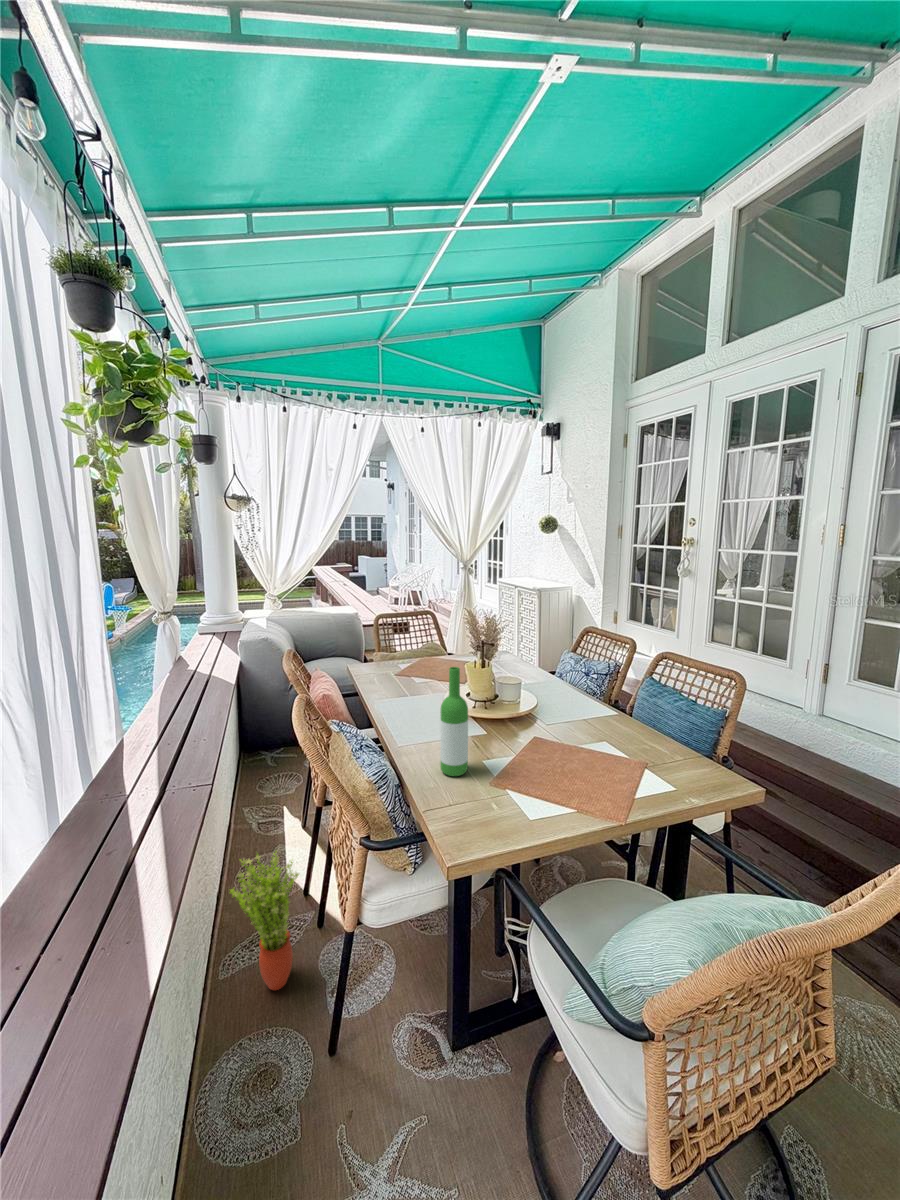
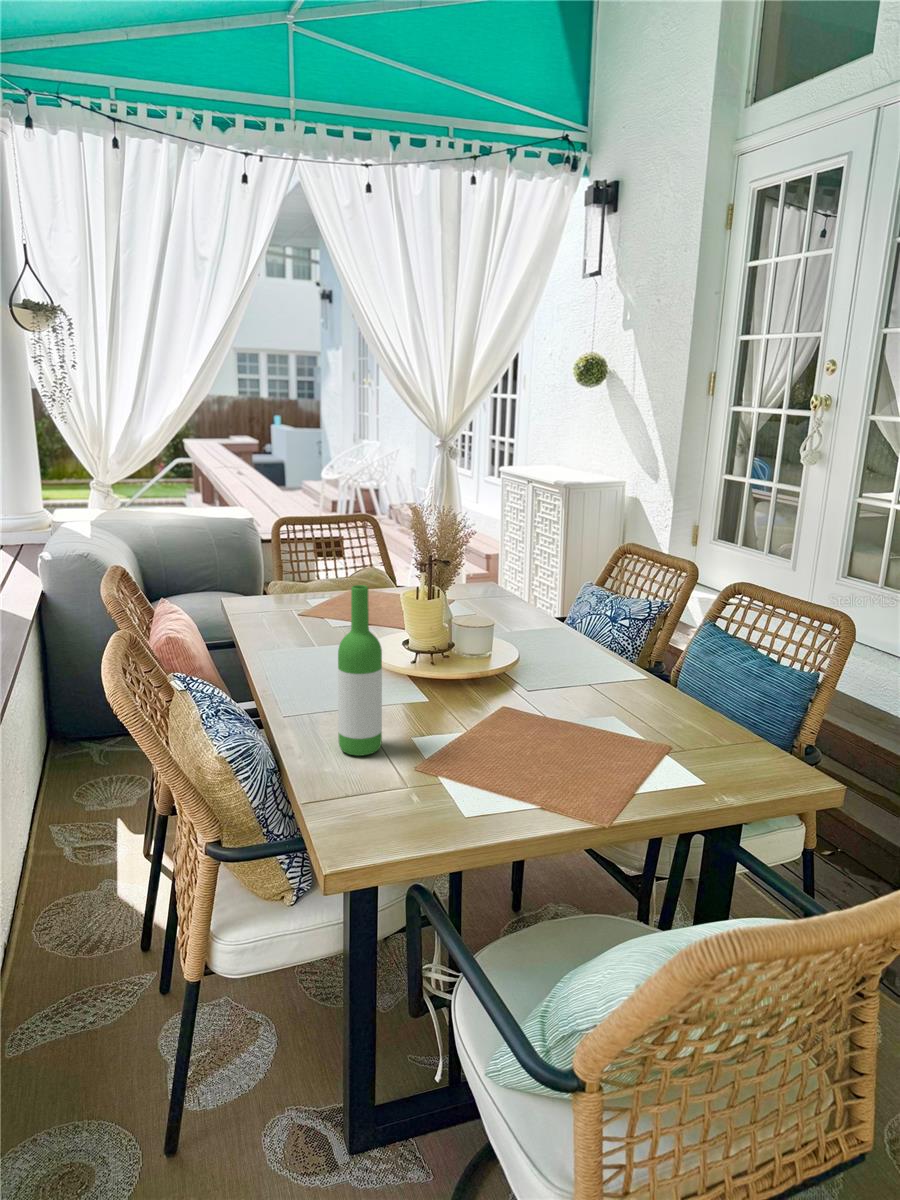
potted plant: present [230,853,299,990] -> none [12,868,123,1076]

